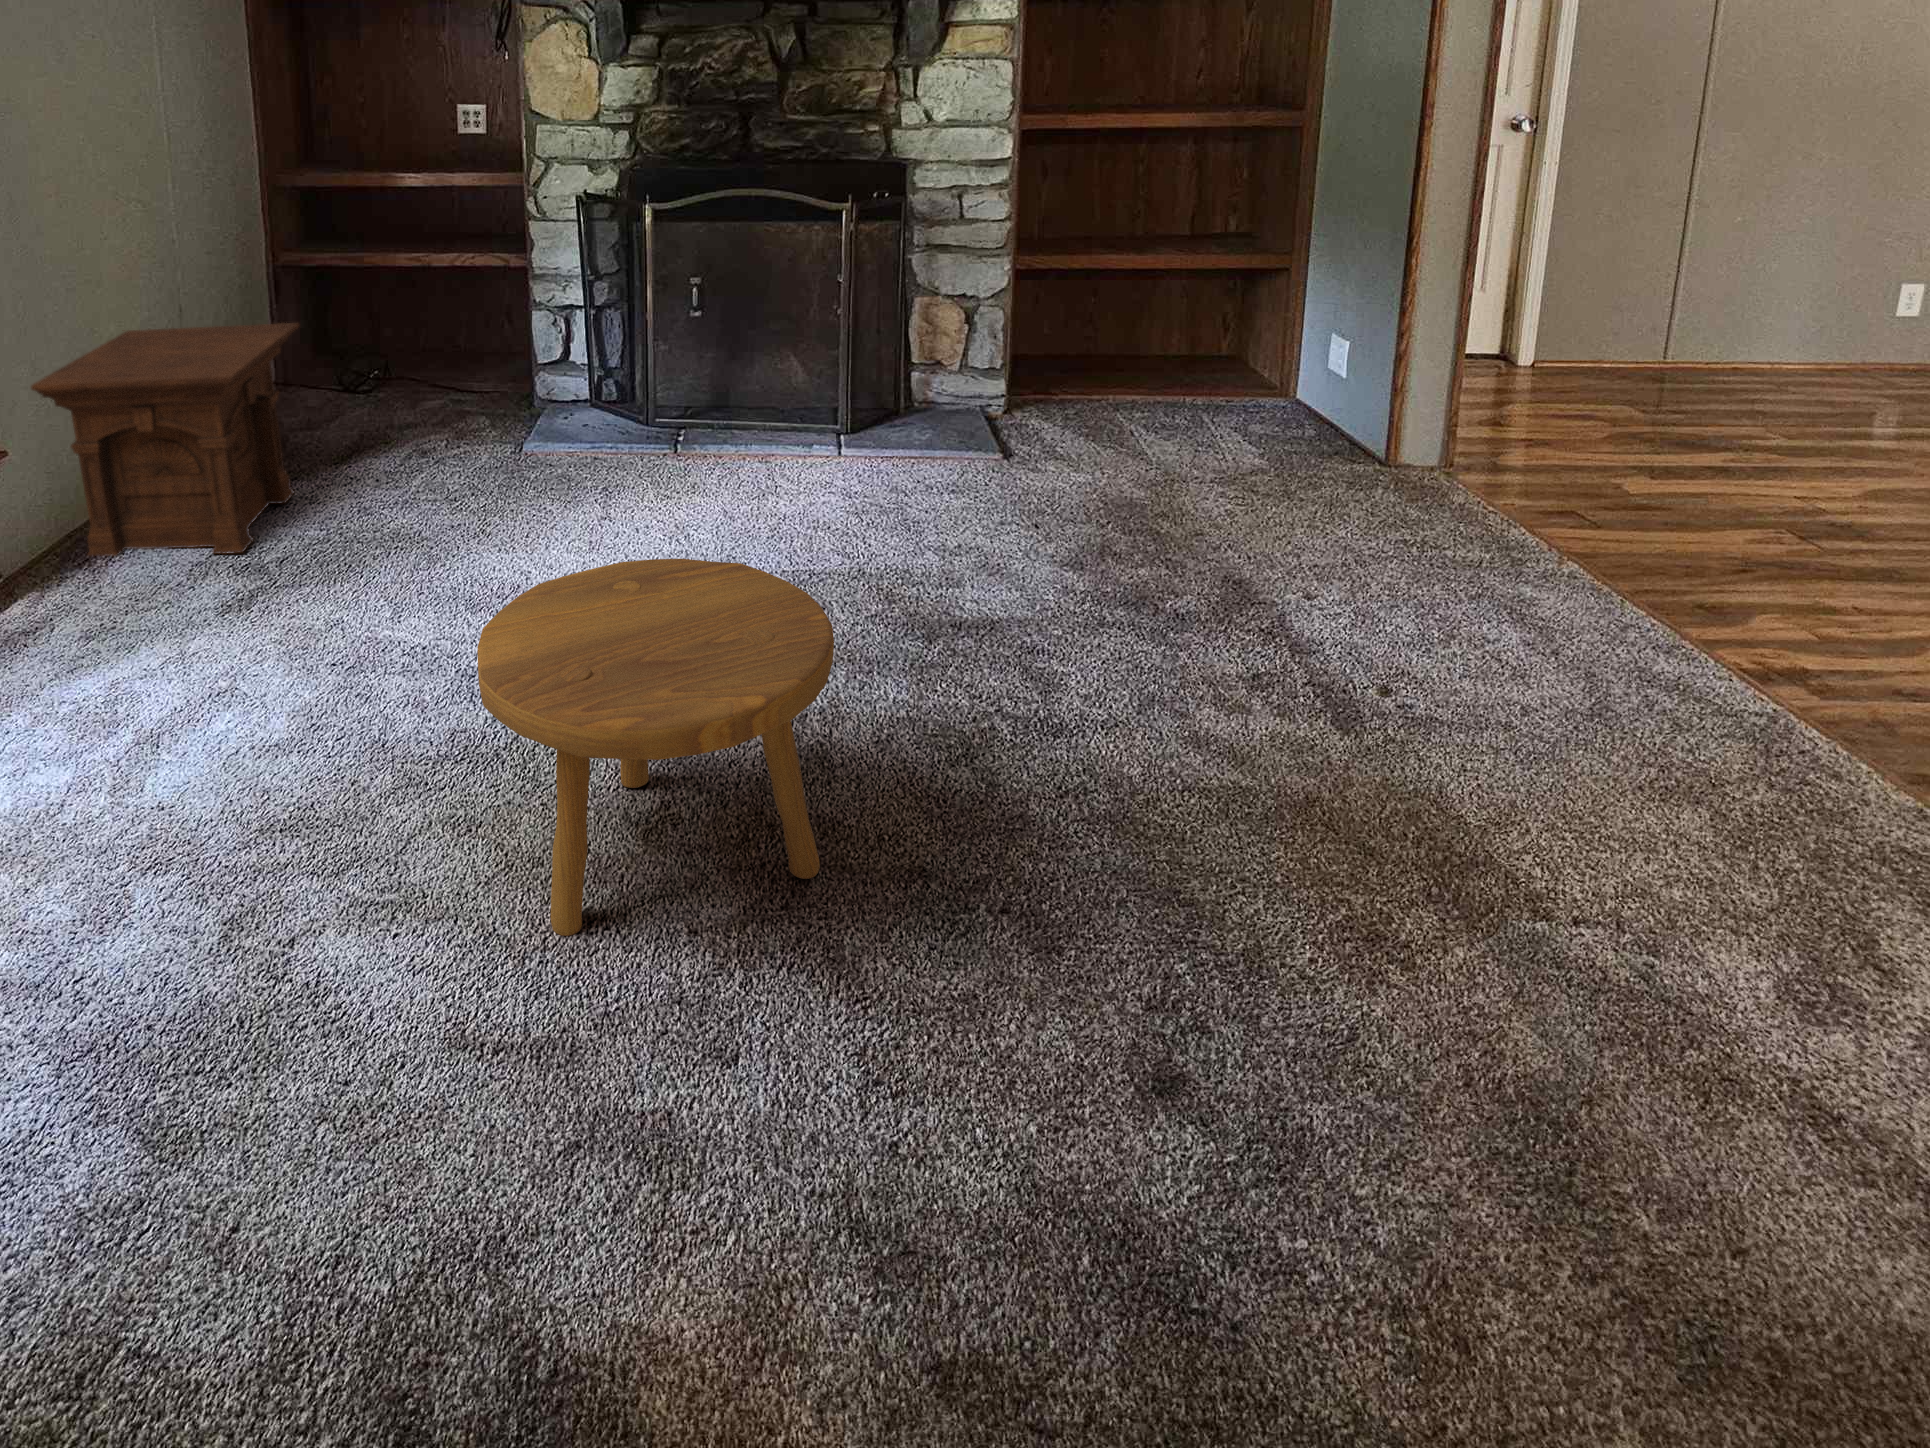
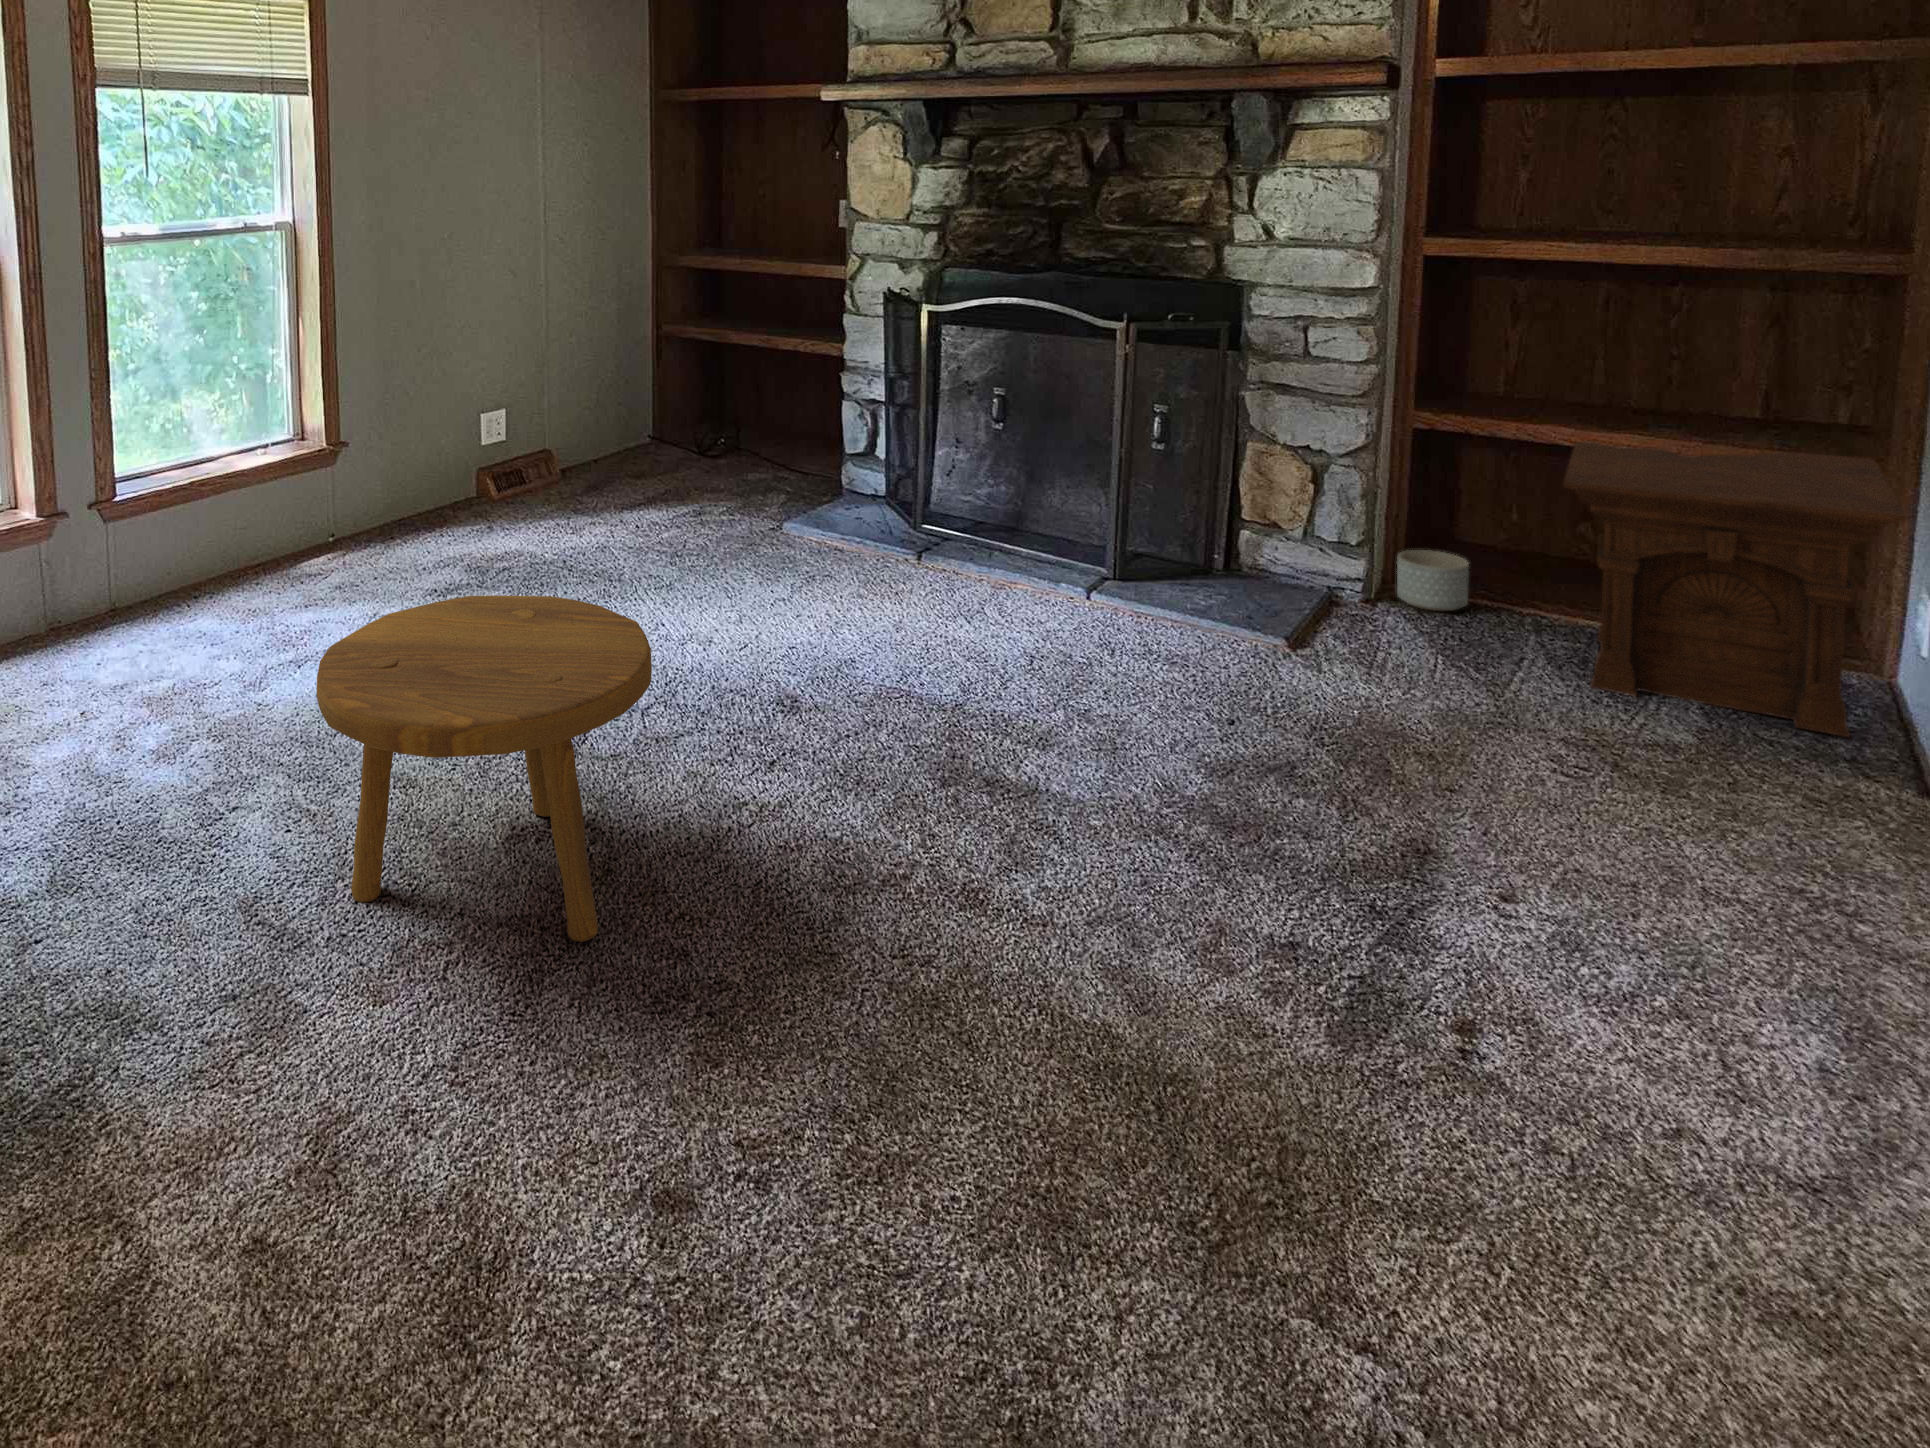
side table: present [31,323,299,556] -> present [1564,442,1906,737]
planter: none [1016,364,1065,411] -> present [1397,550,1469,611]

